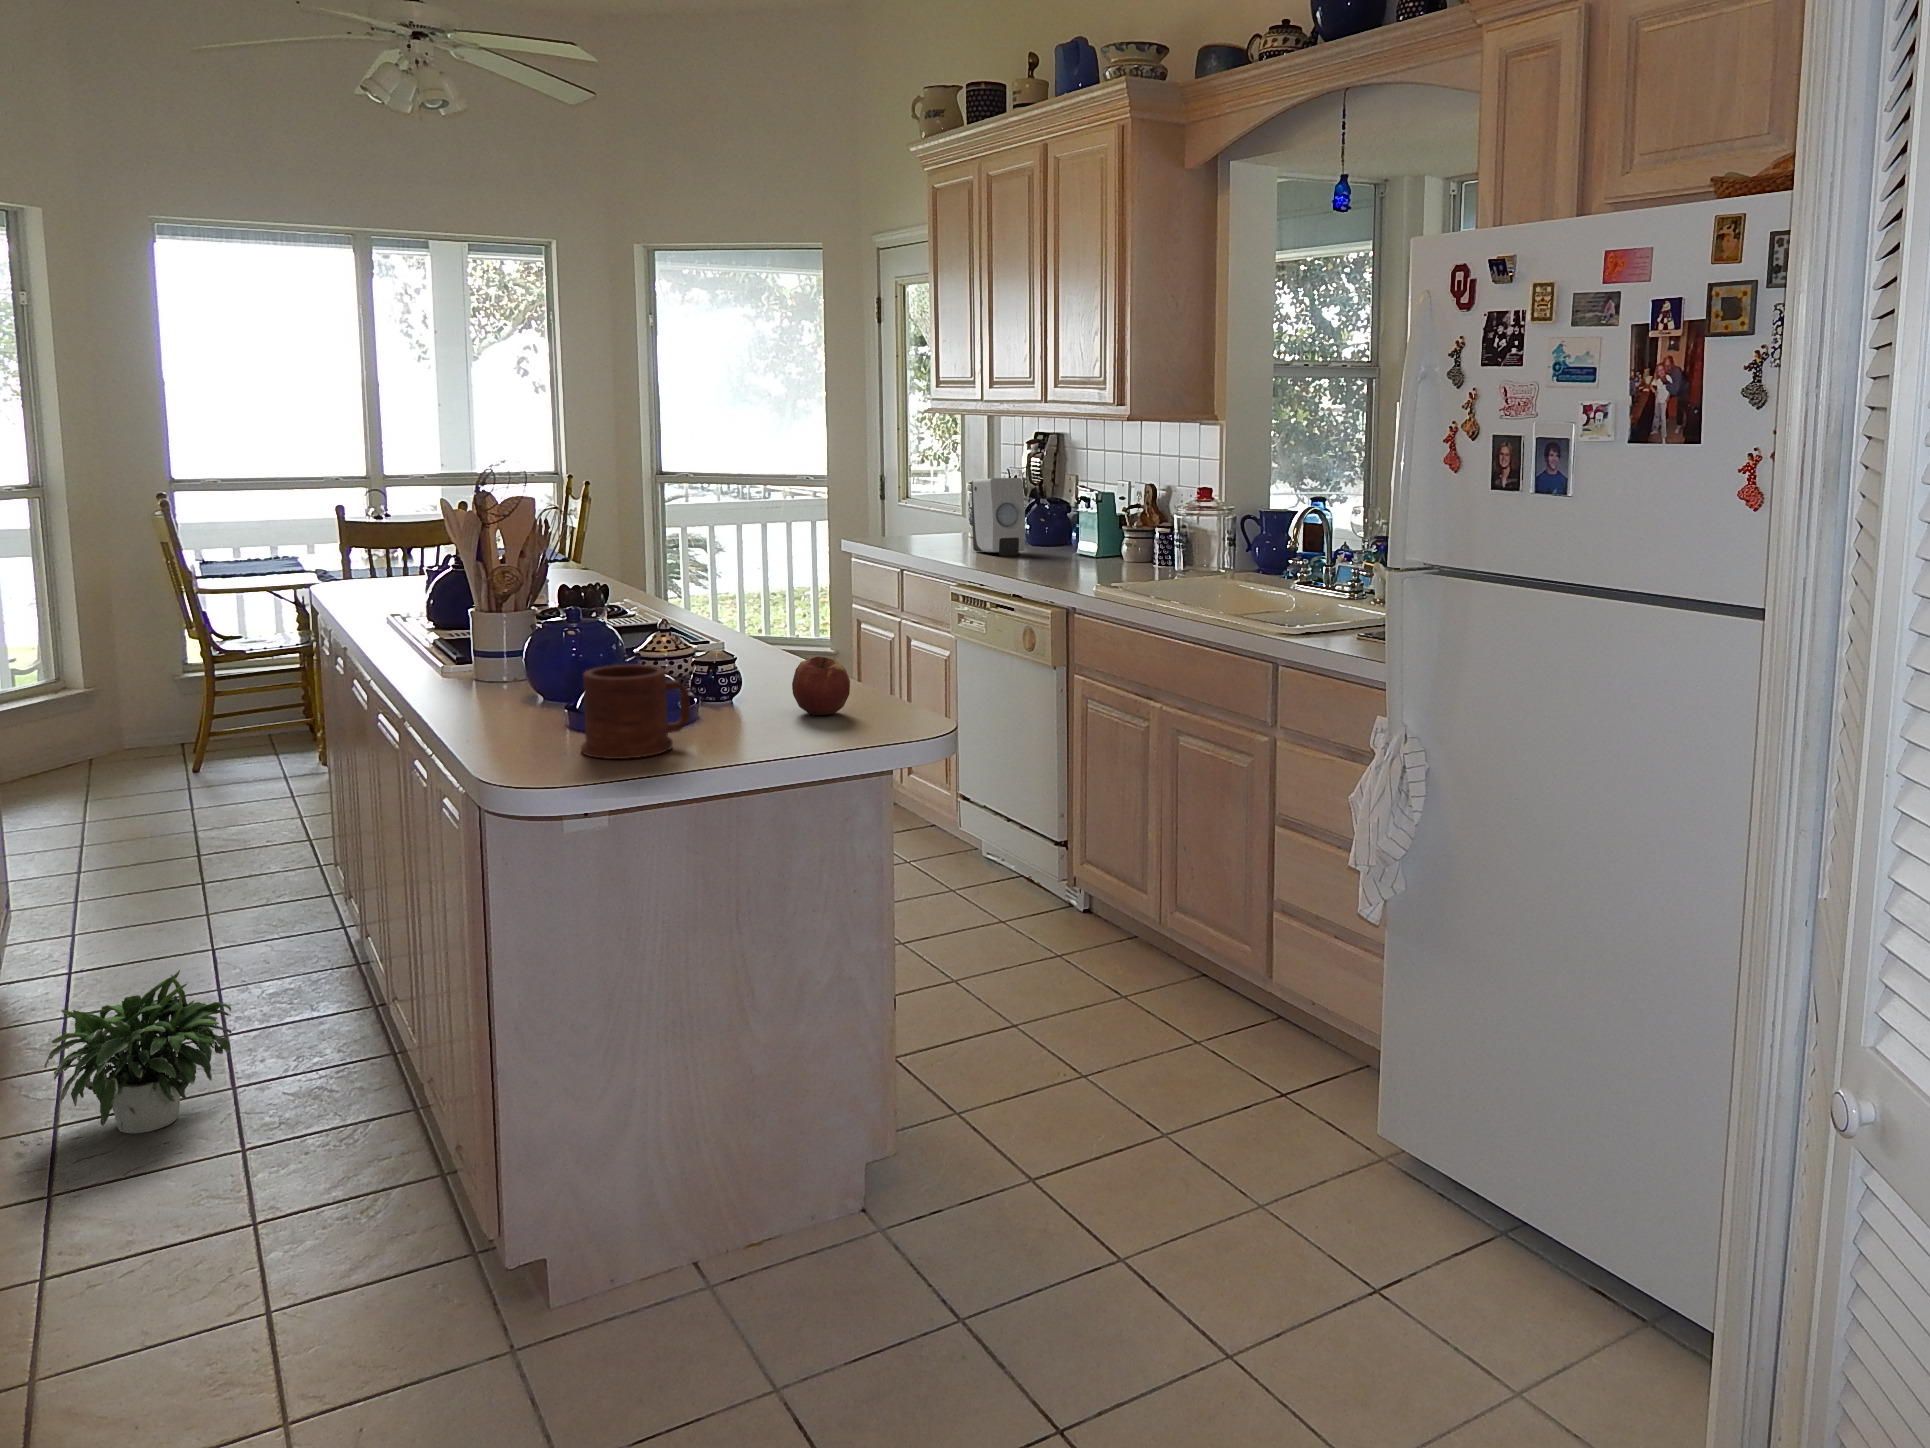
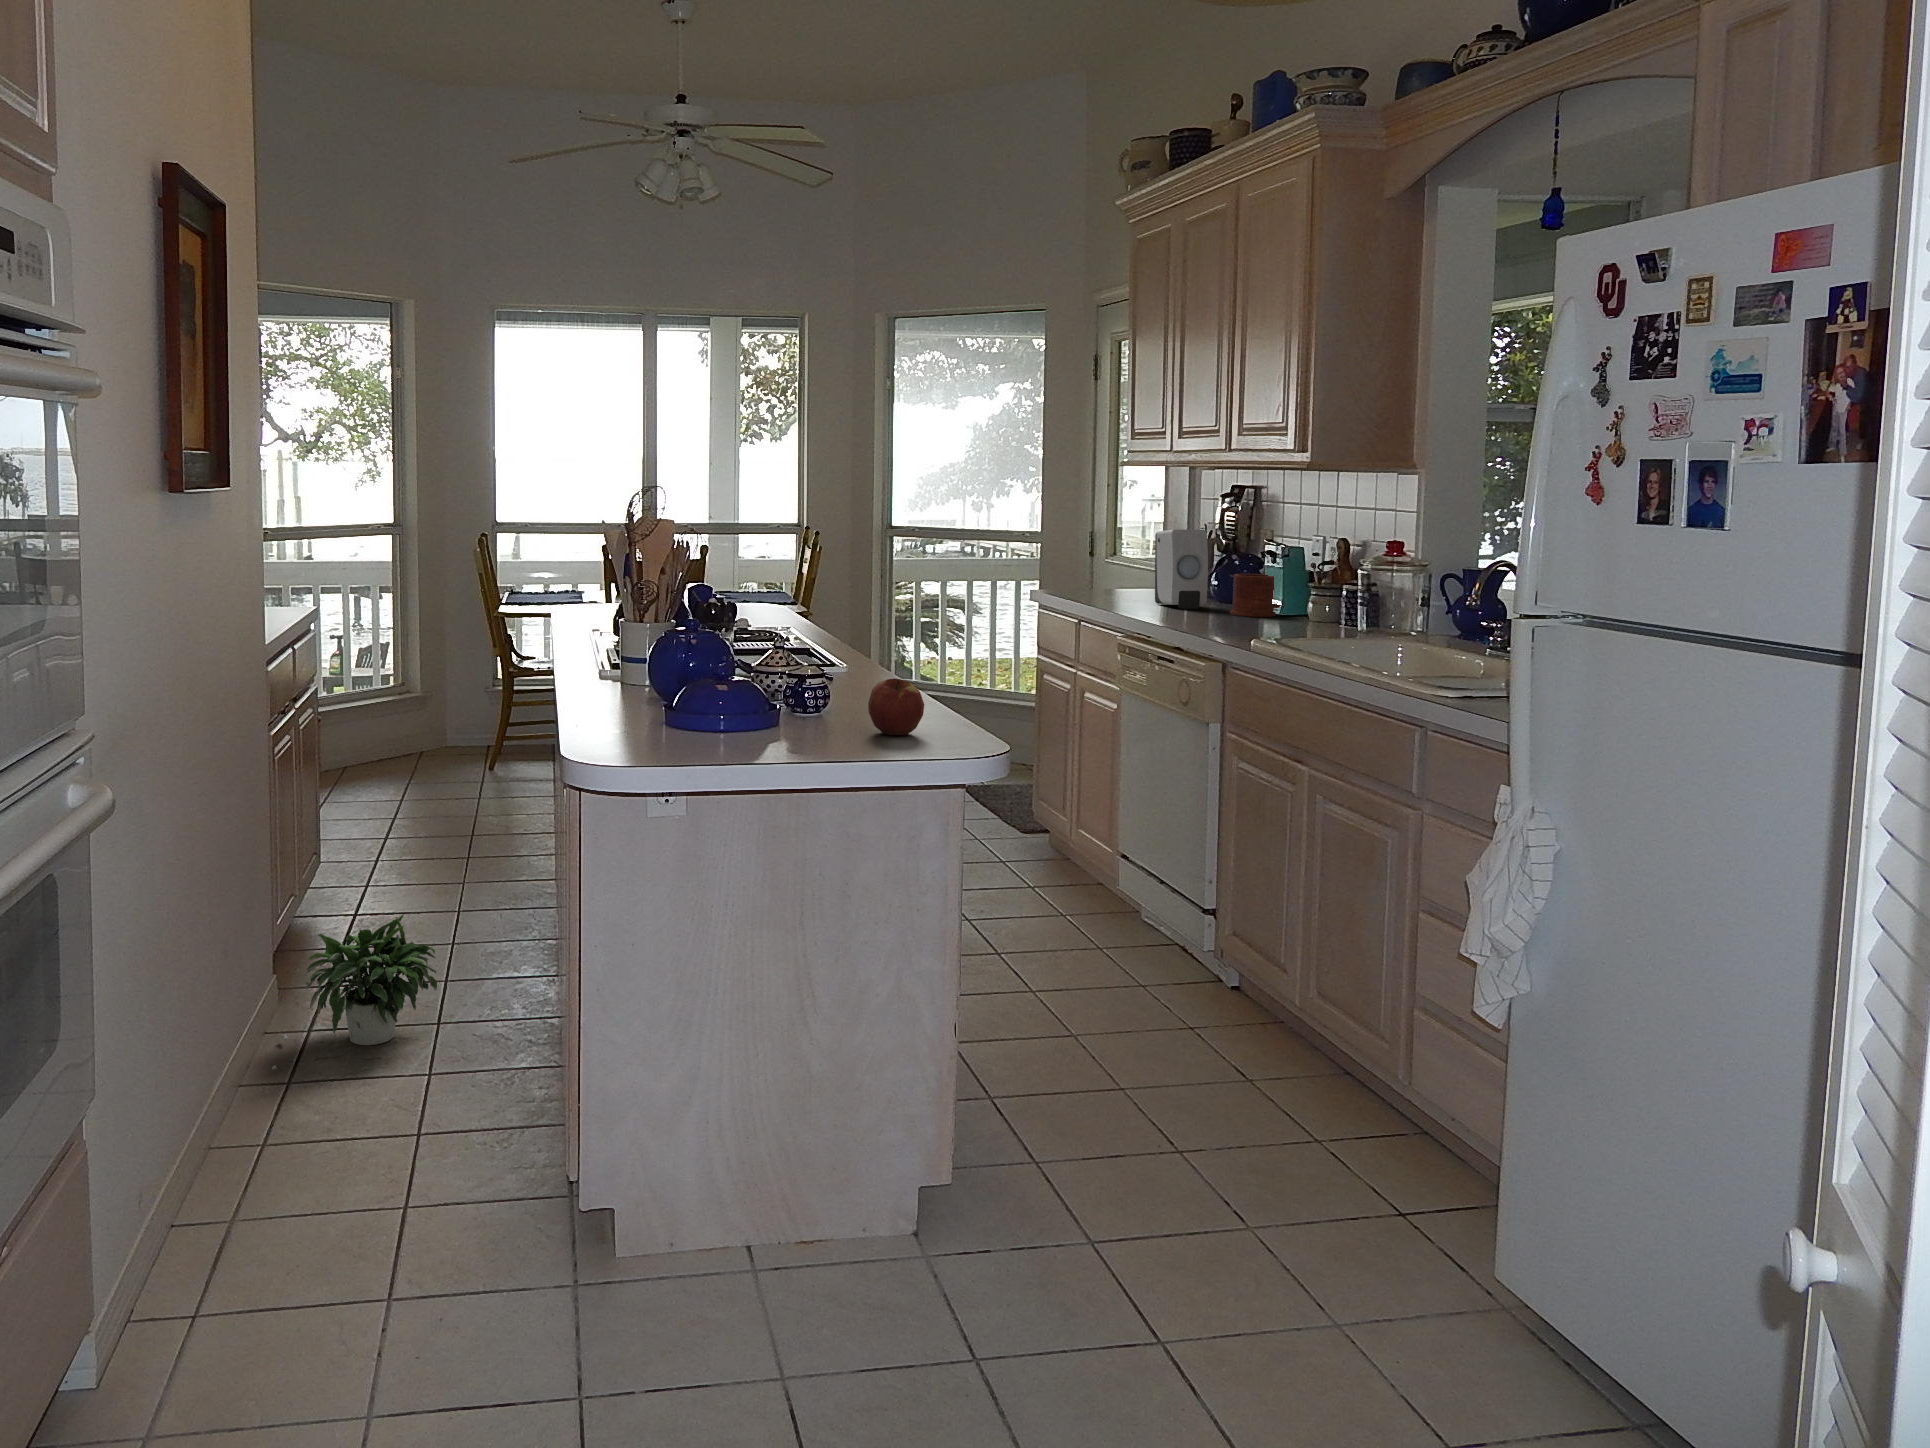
mug: present [581,665,690,759] -> present [1230,574,1281,617]

